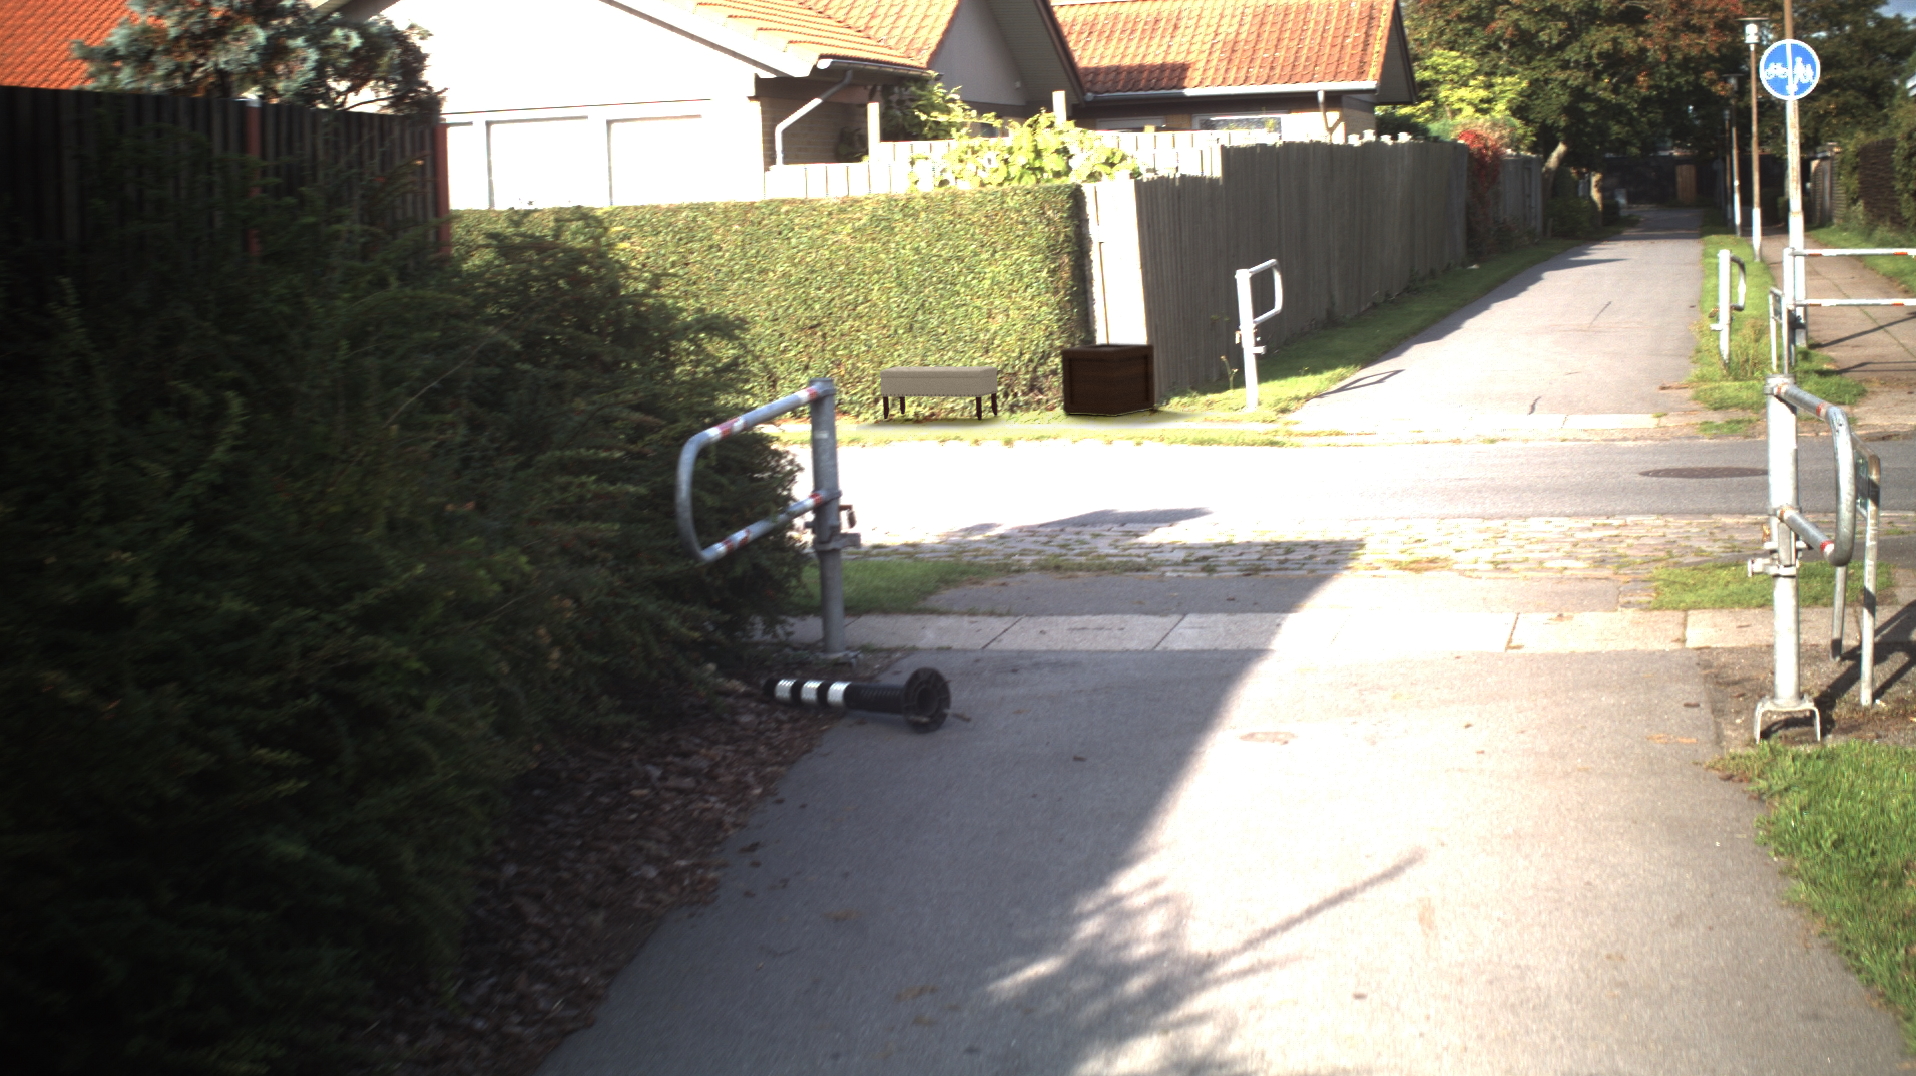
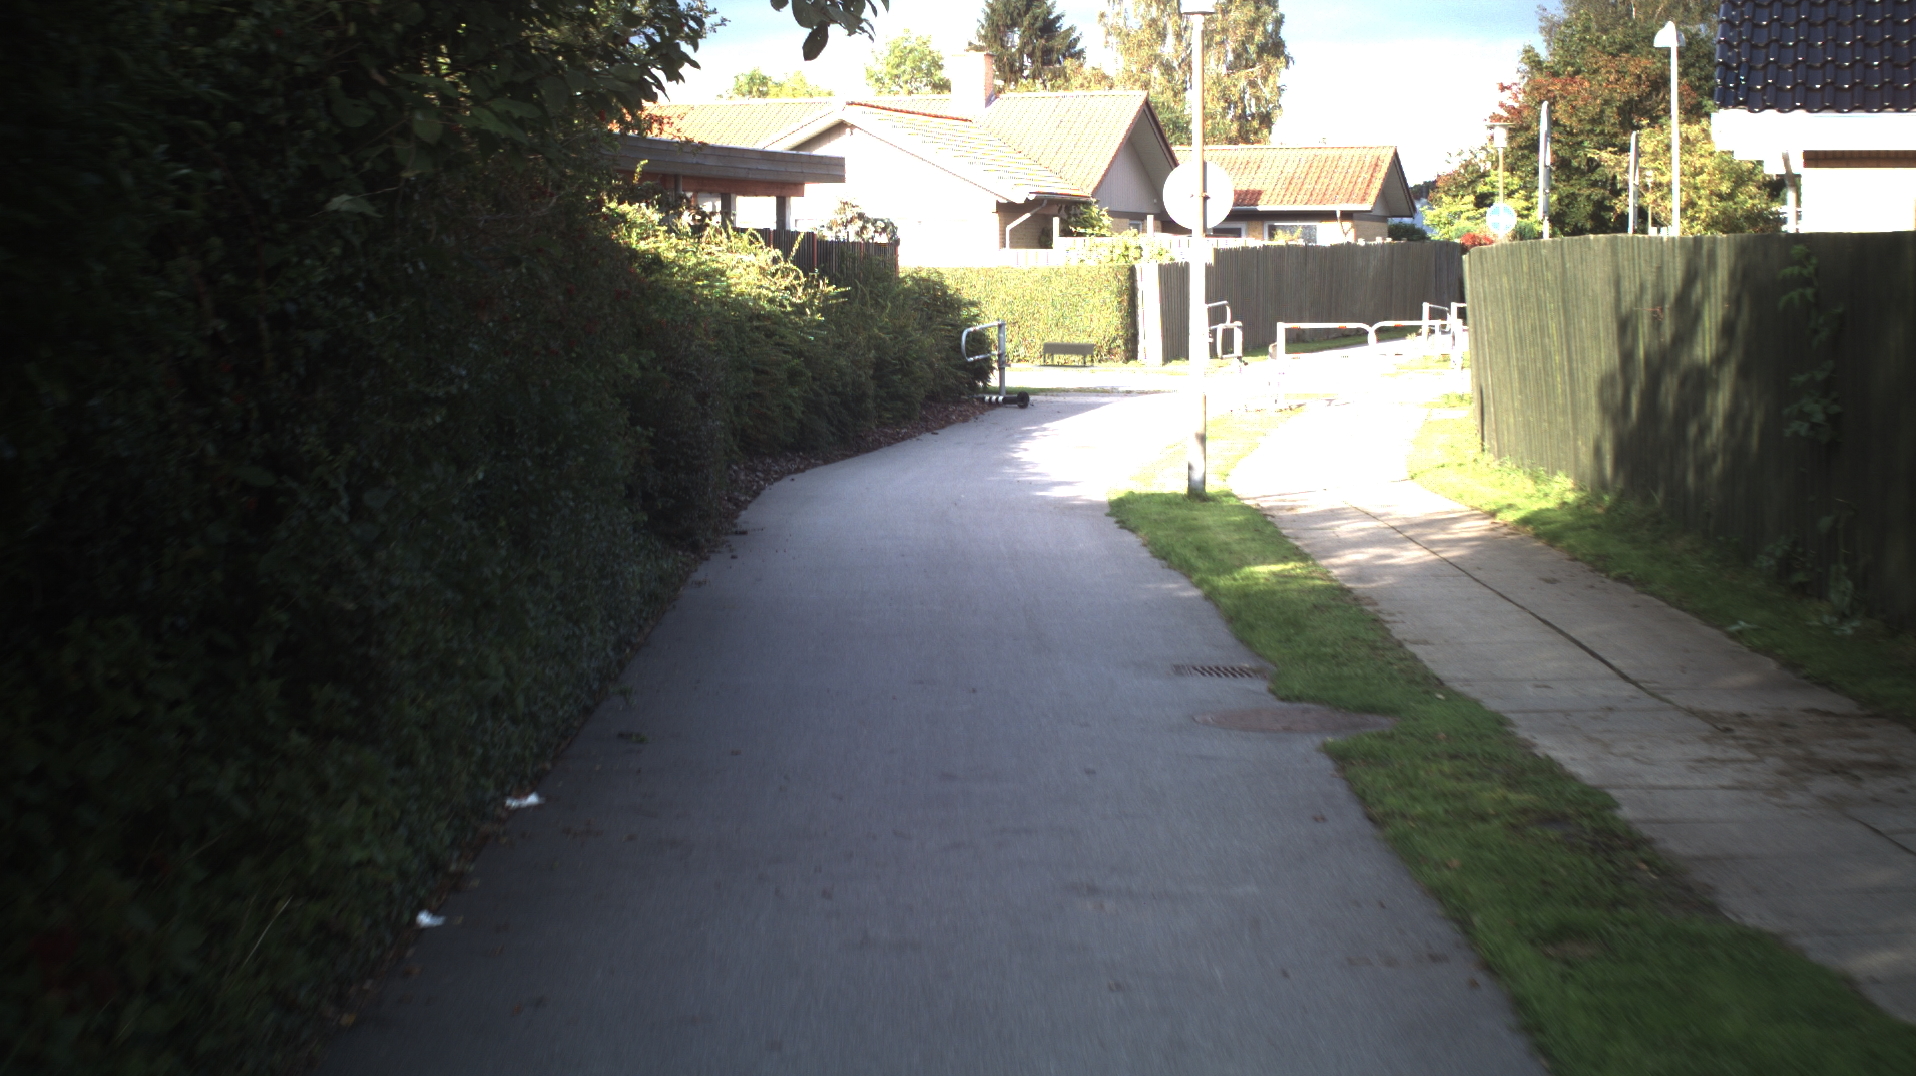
wooden crate: present [1061,343,1155,417] -> none [1121,336,1163,367]

